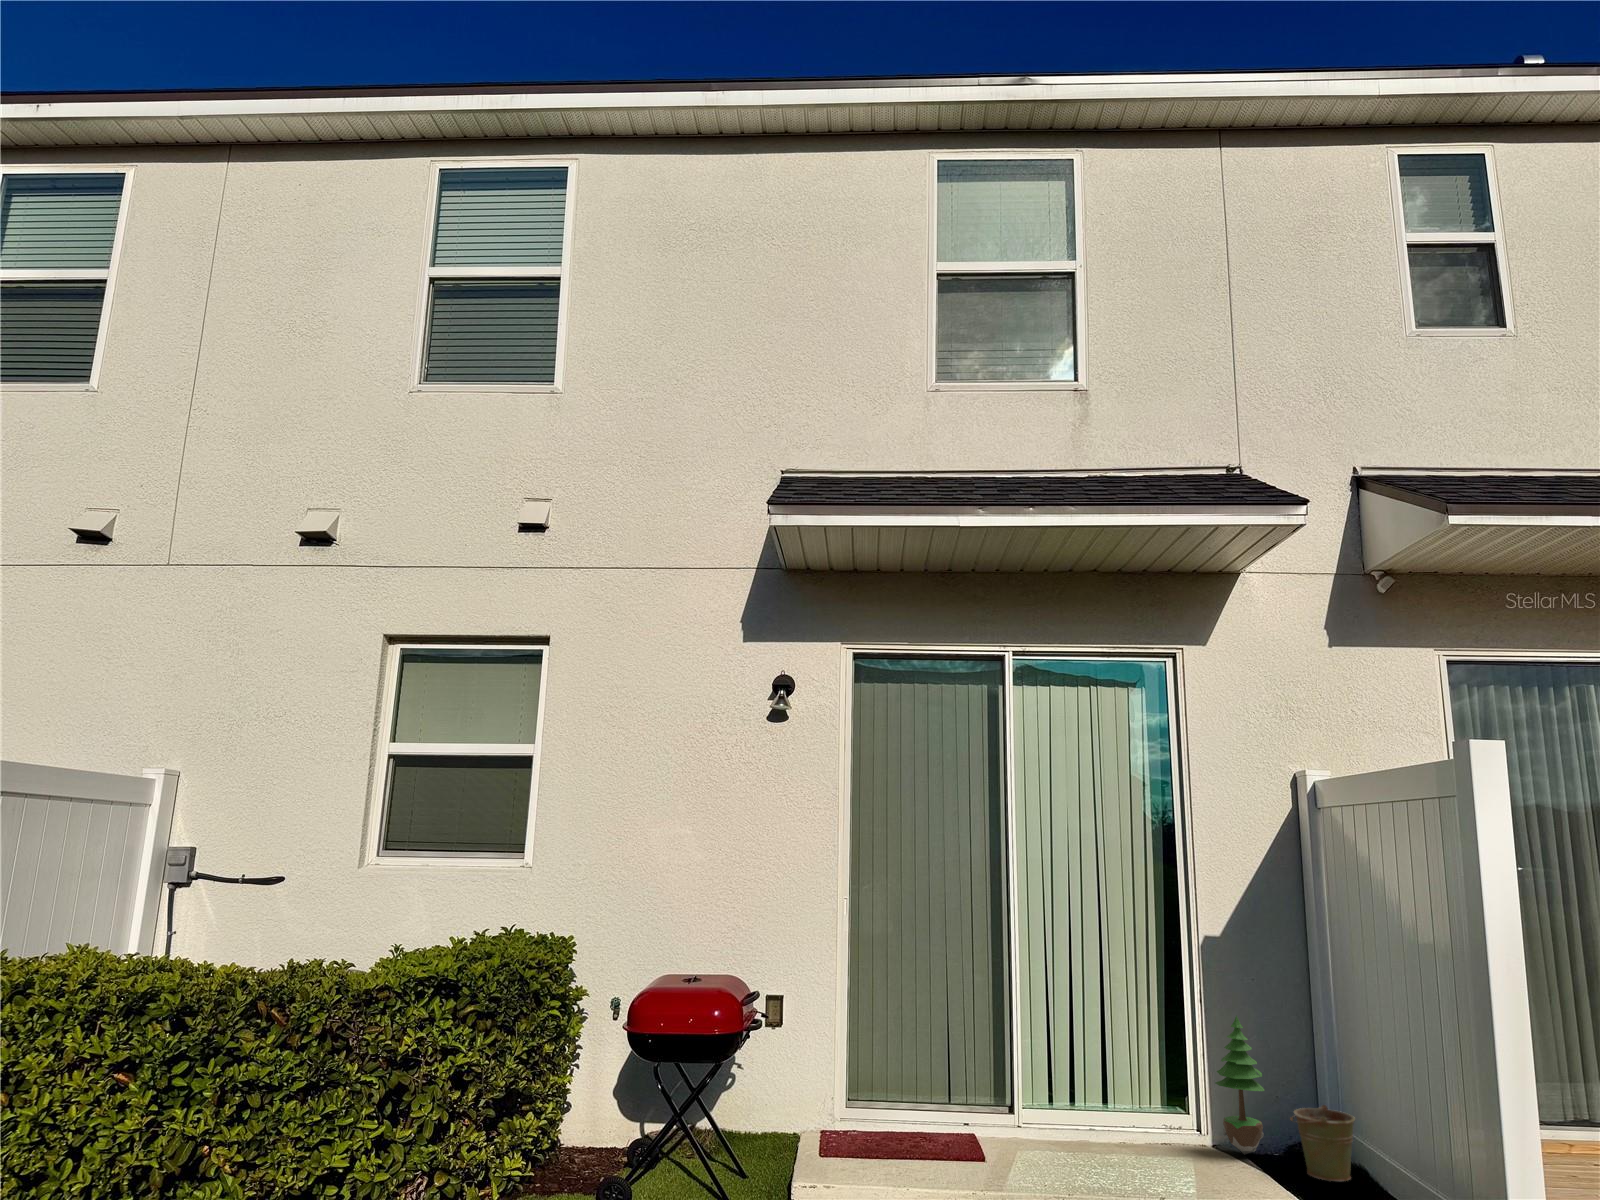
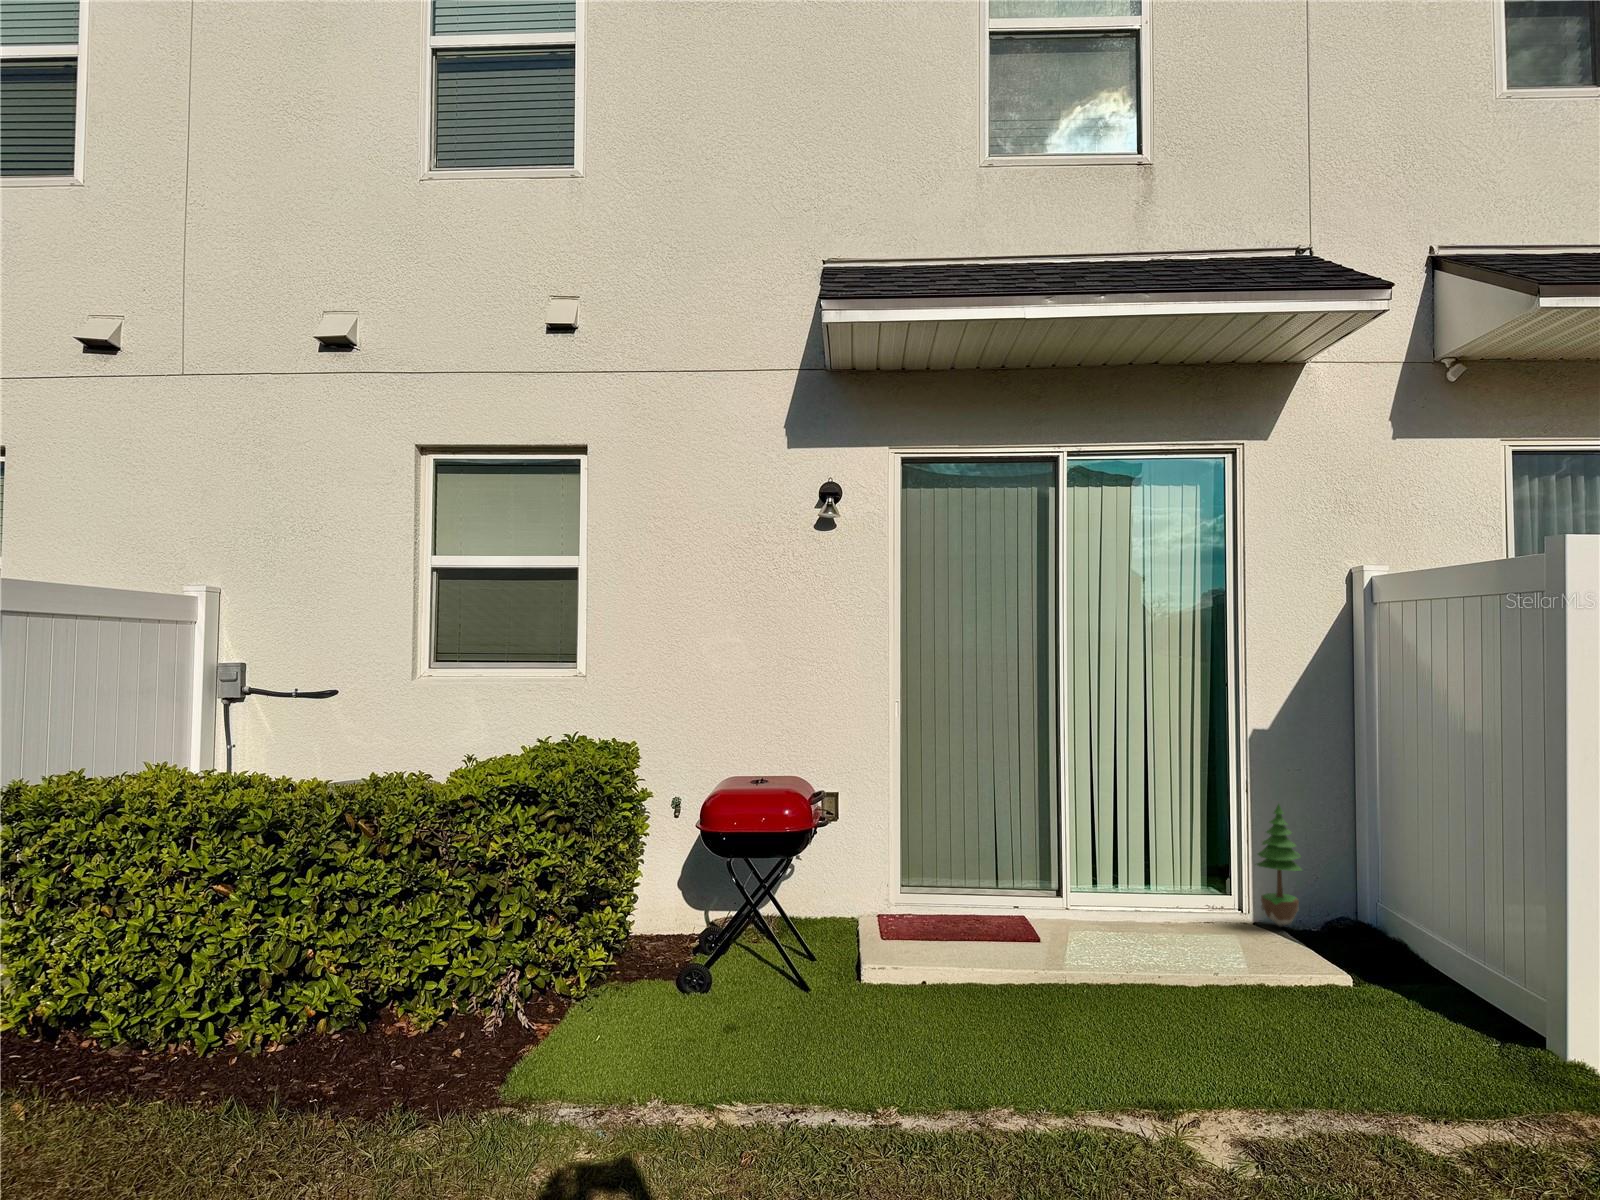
bucket: present [1290,1105,1355,1181] -> none [1329,882,1392,950]

